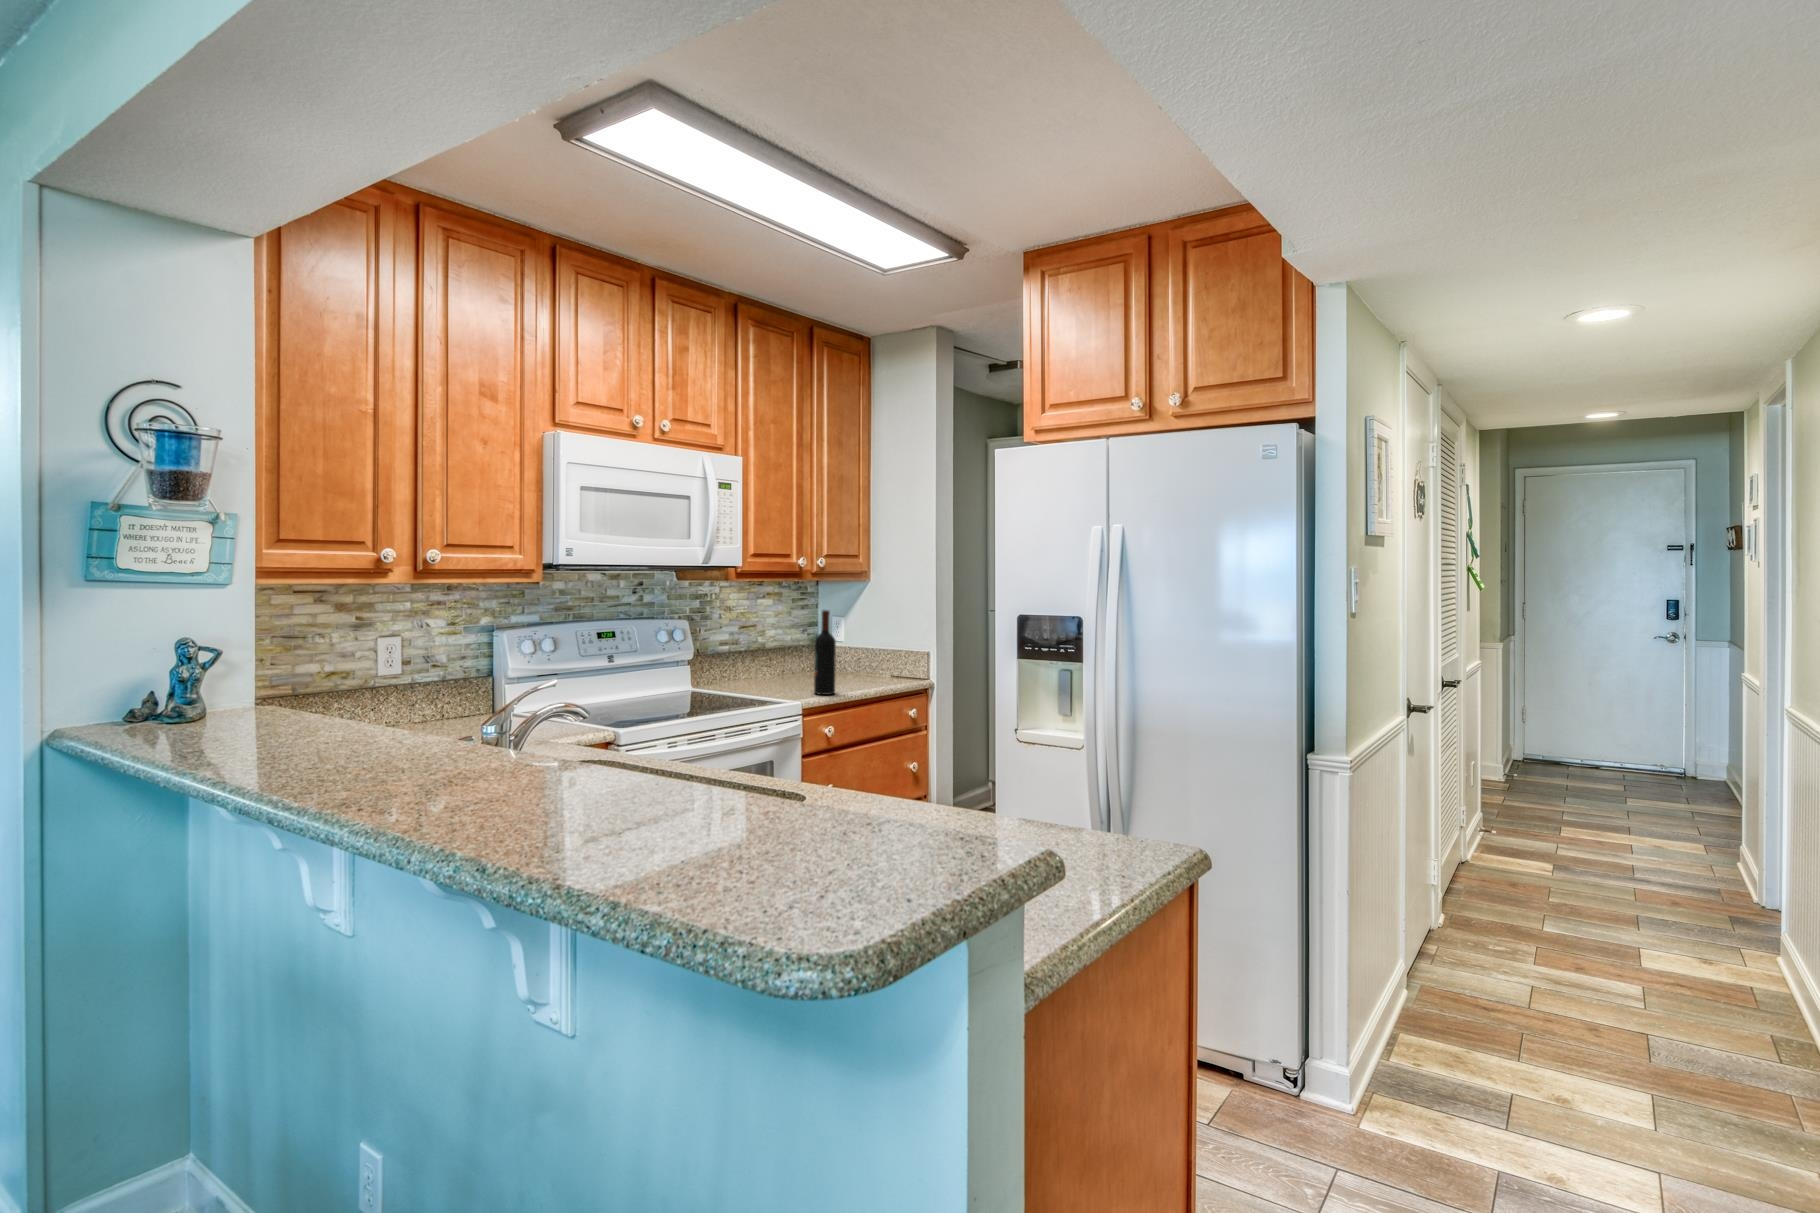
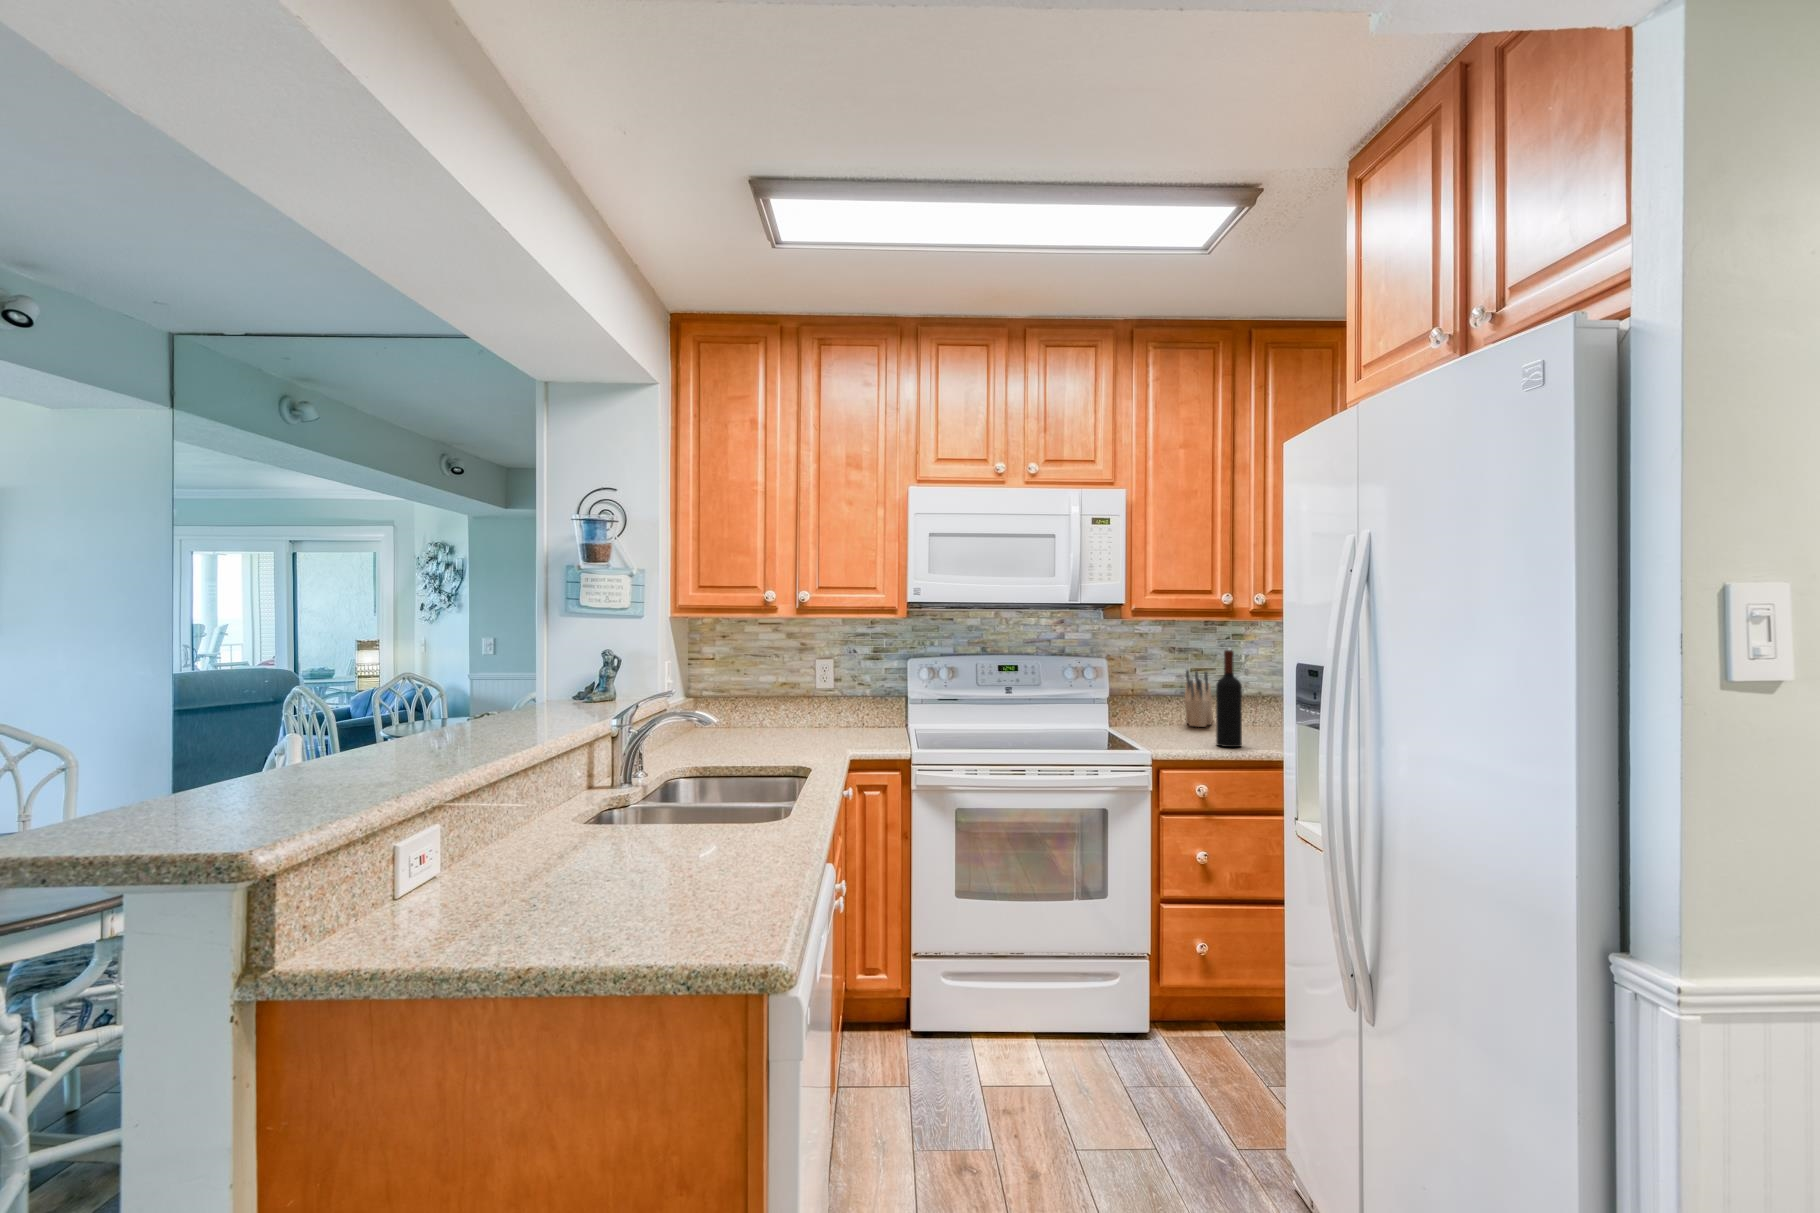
knife block: none [738,629,780,681] -> present [1184,670,1213,727]

